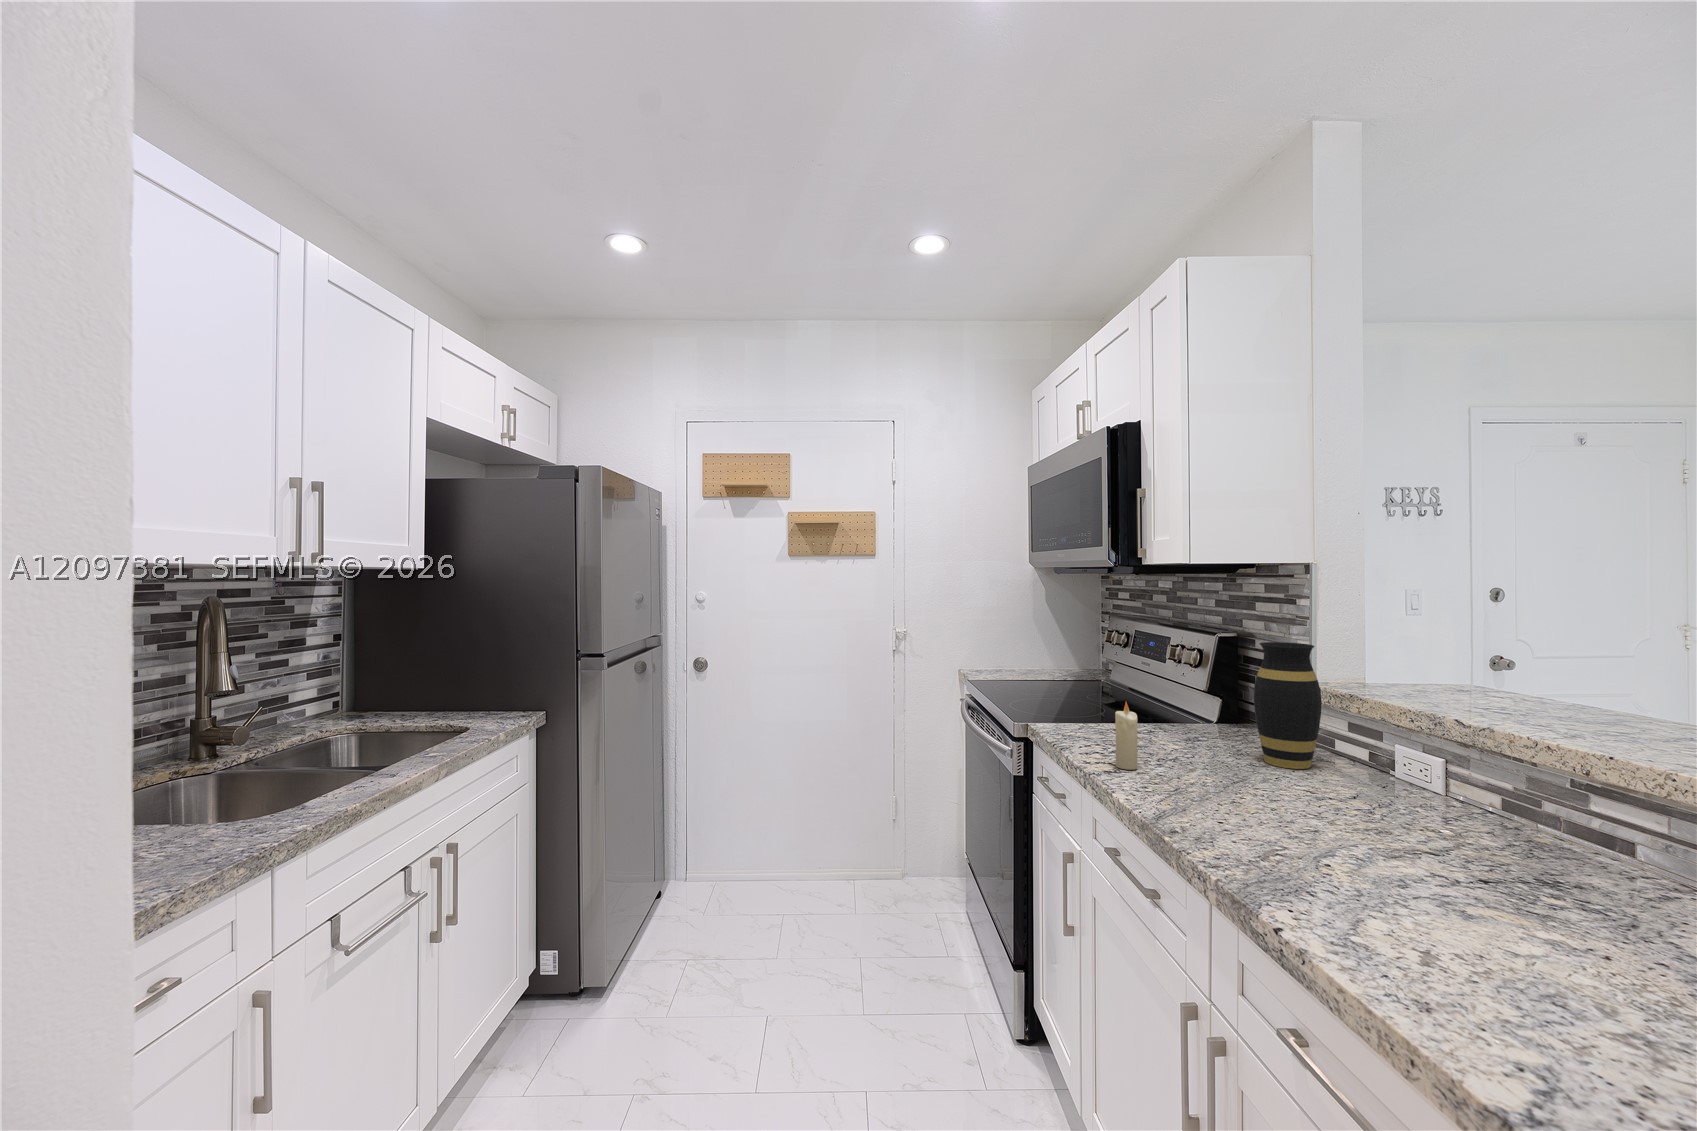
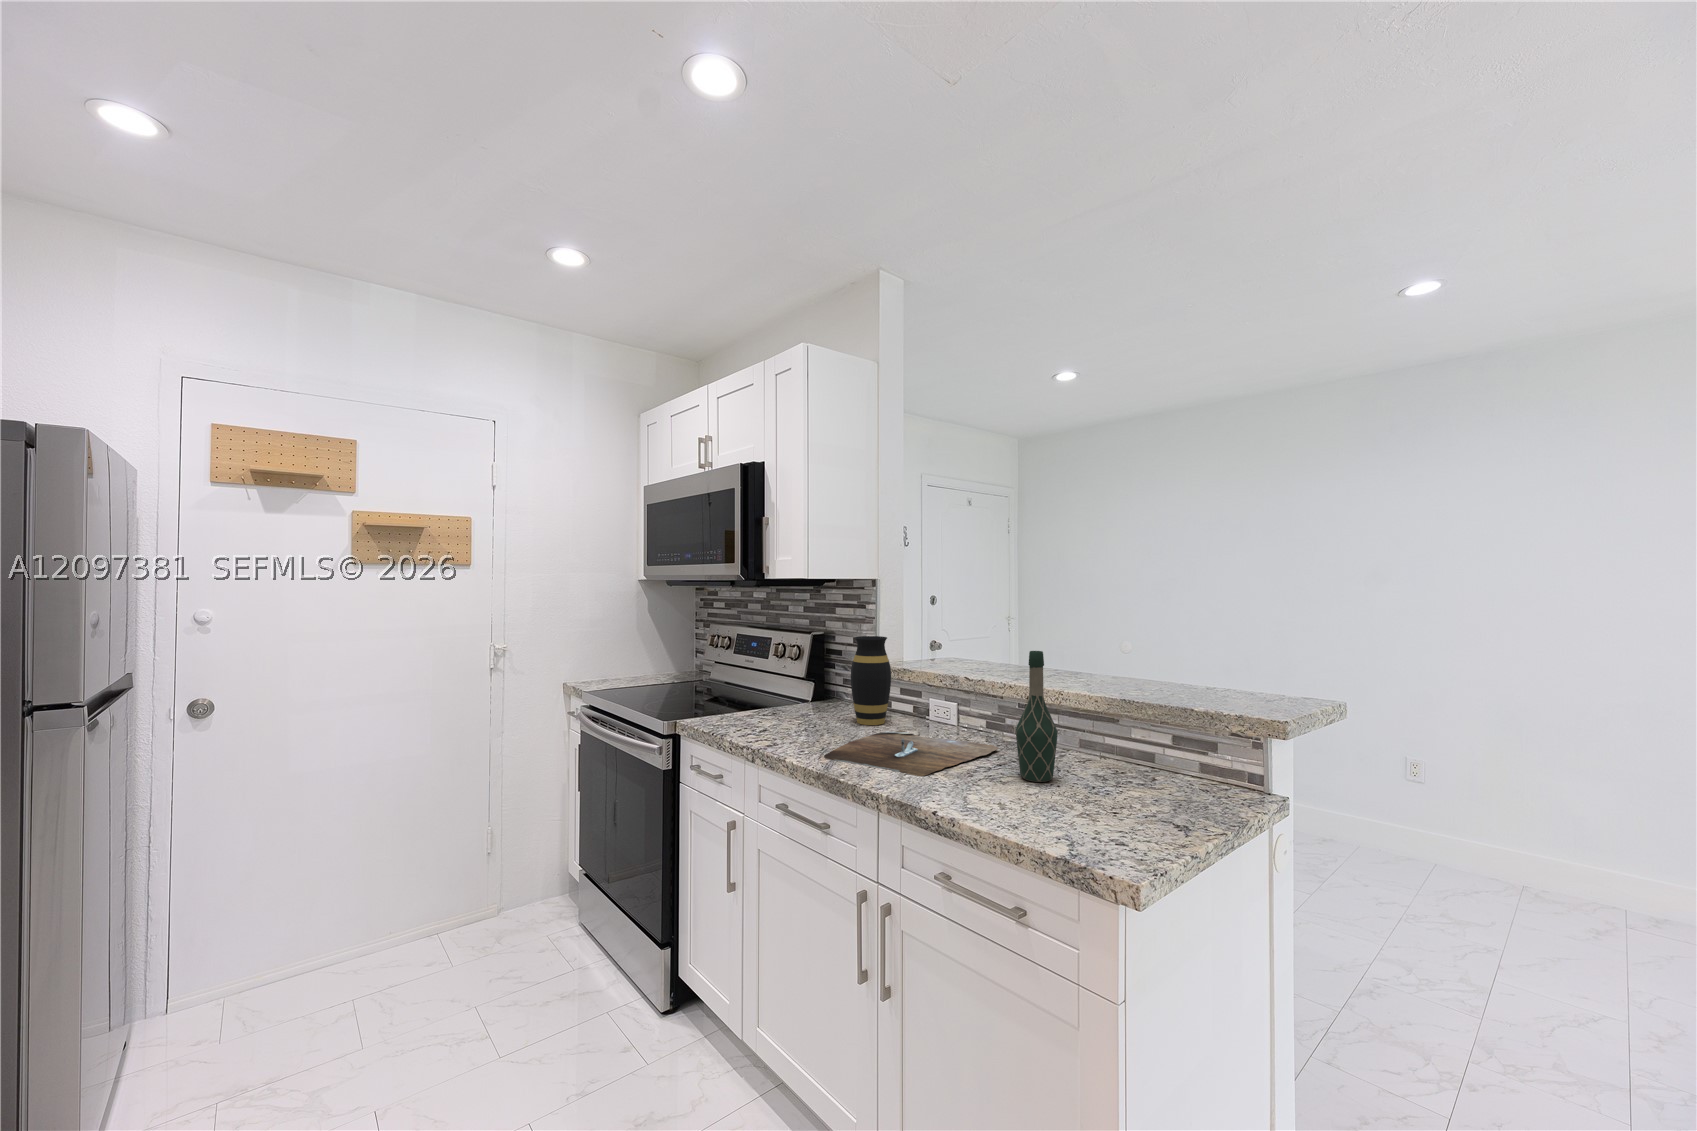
wine bottle: none [1508,687,1619,939] -> present [1016,651,1057,782]
candle: present [1115,702,1138,770] -> none [771,689,788,743]
cutting board: none [1167,781,1507,863] -> present [824,730,999,776]

